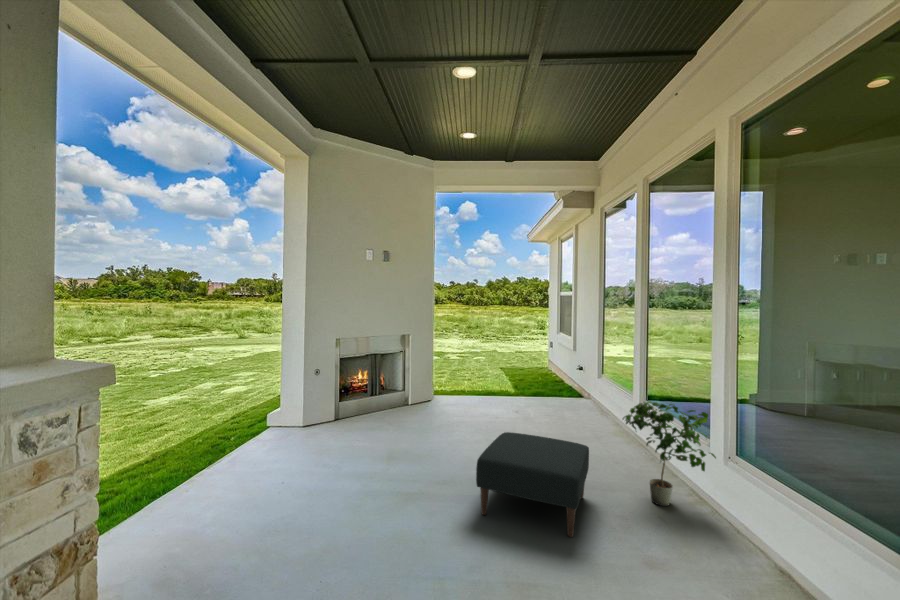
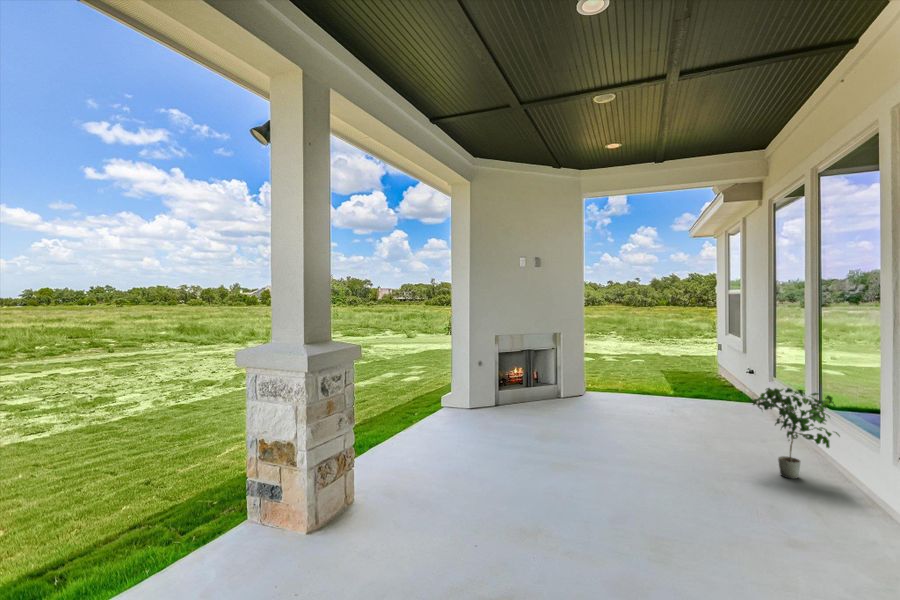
ottoman: present [476,432,589,537] -> none [613,411,718,486]

